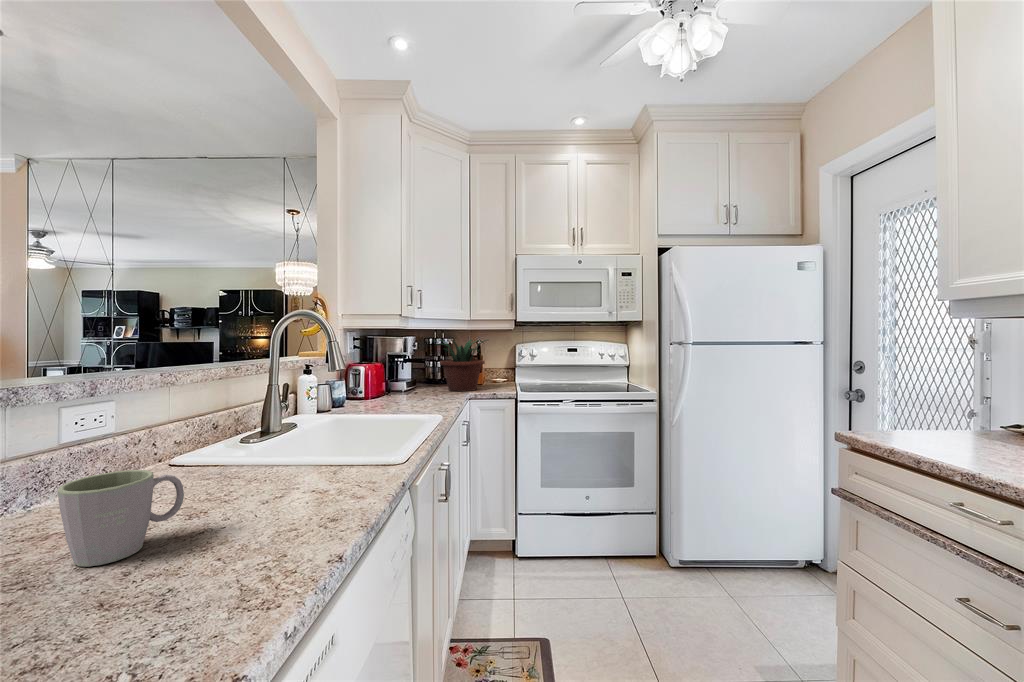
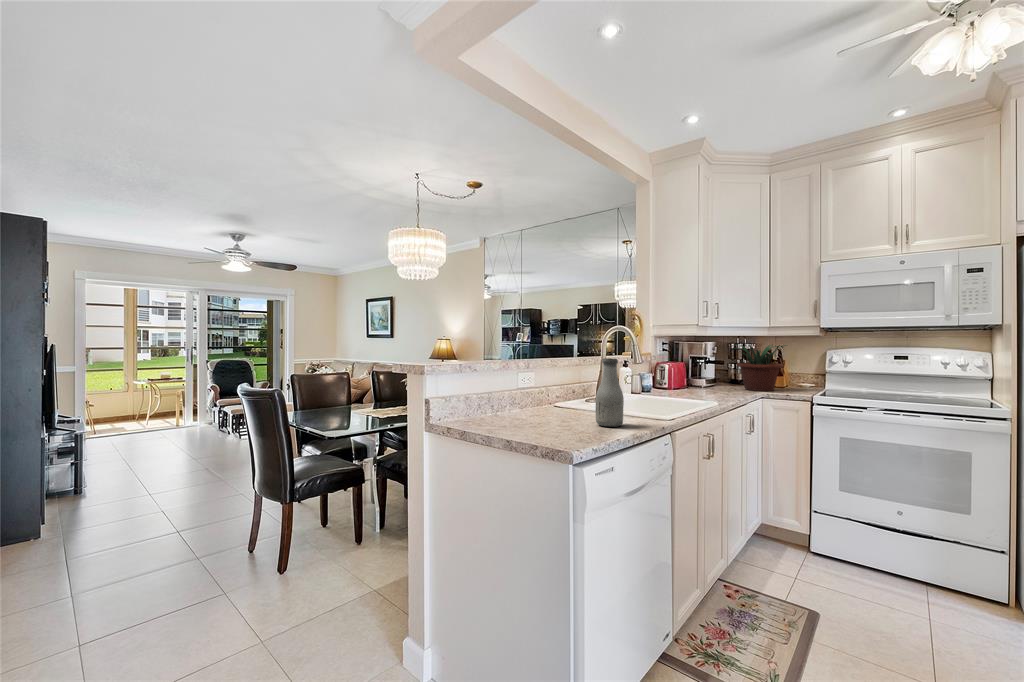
bottle: none [267,368,329,513] -> present [596,358,624,427]
mug: present [58,470,184,567] -> none [528,396,564,427]

